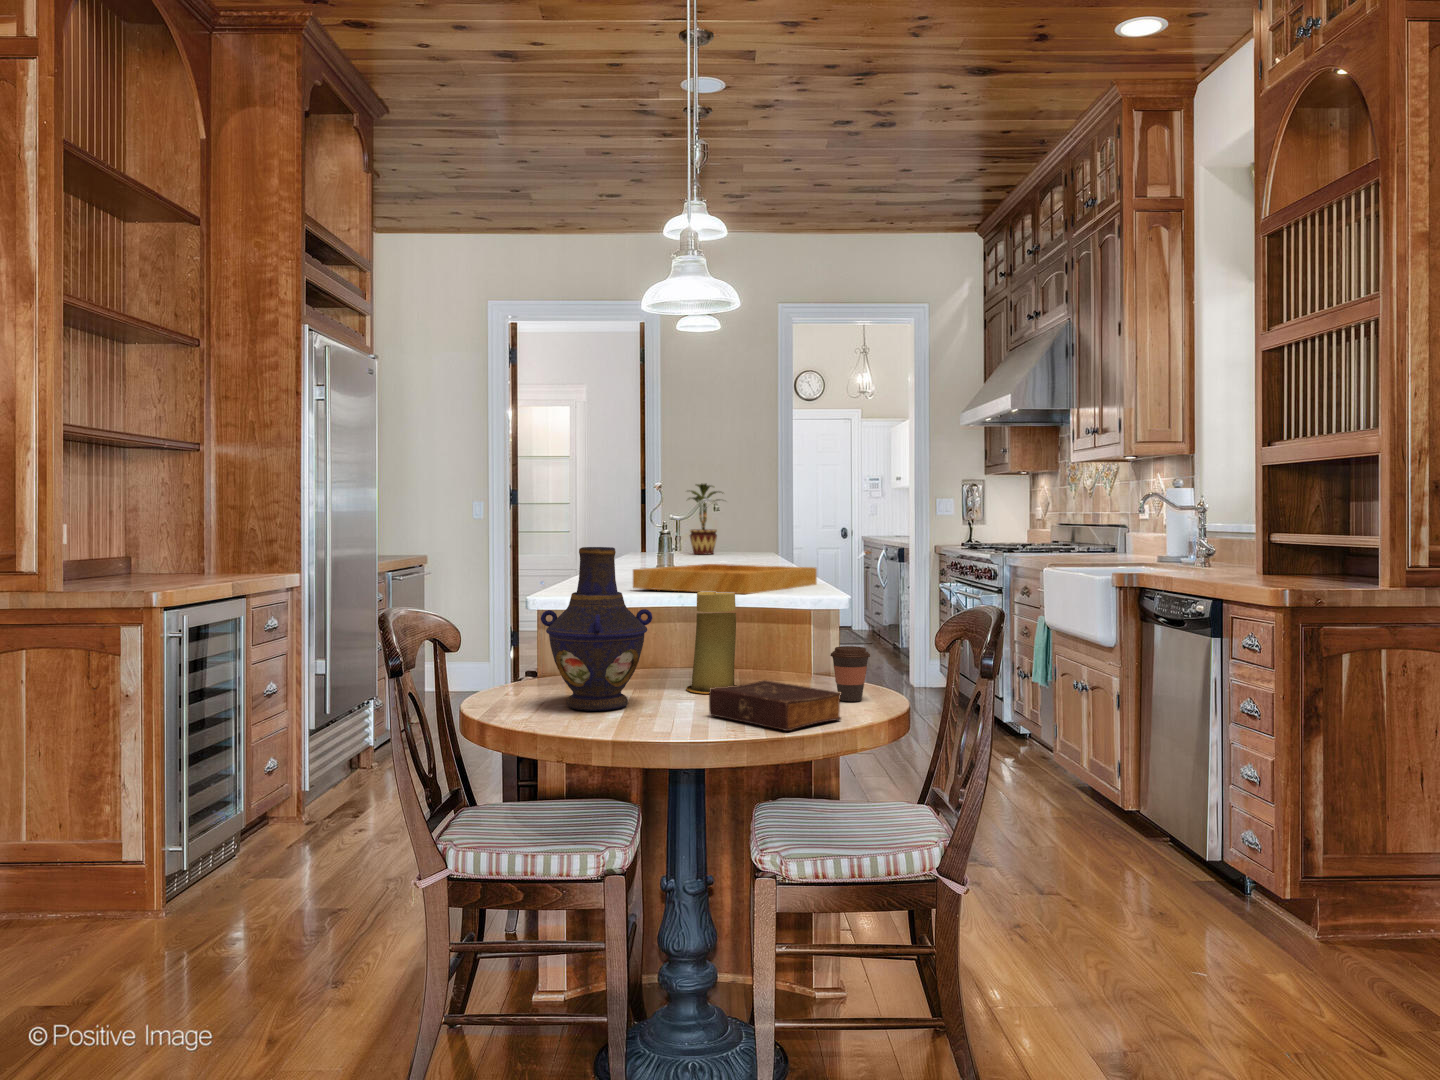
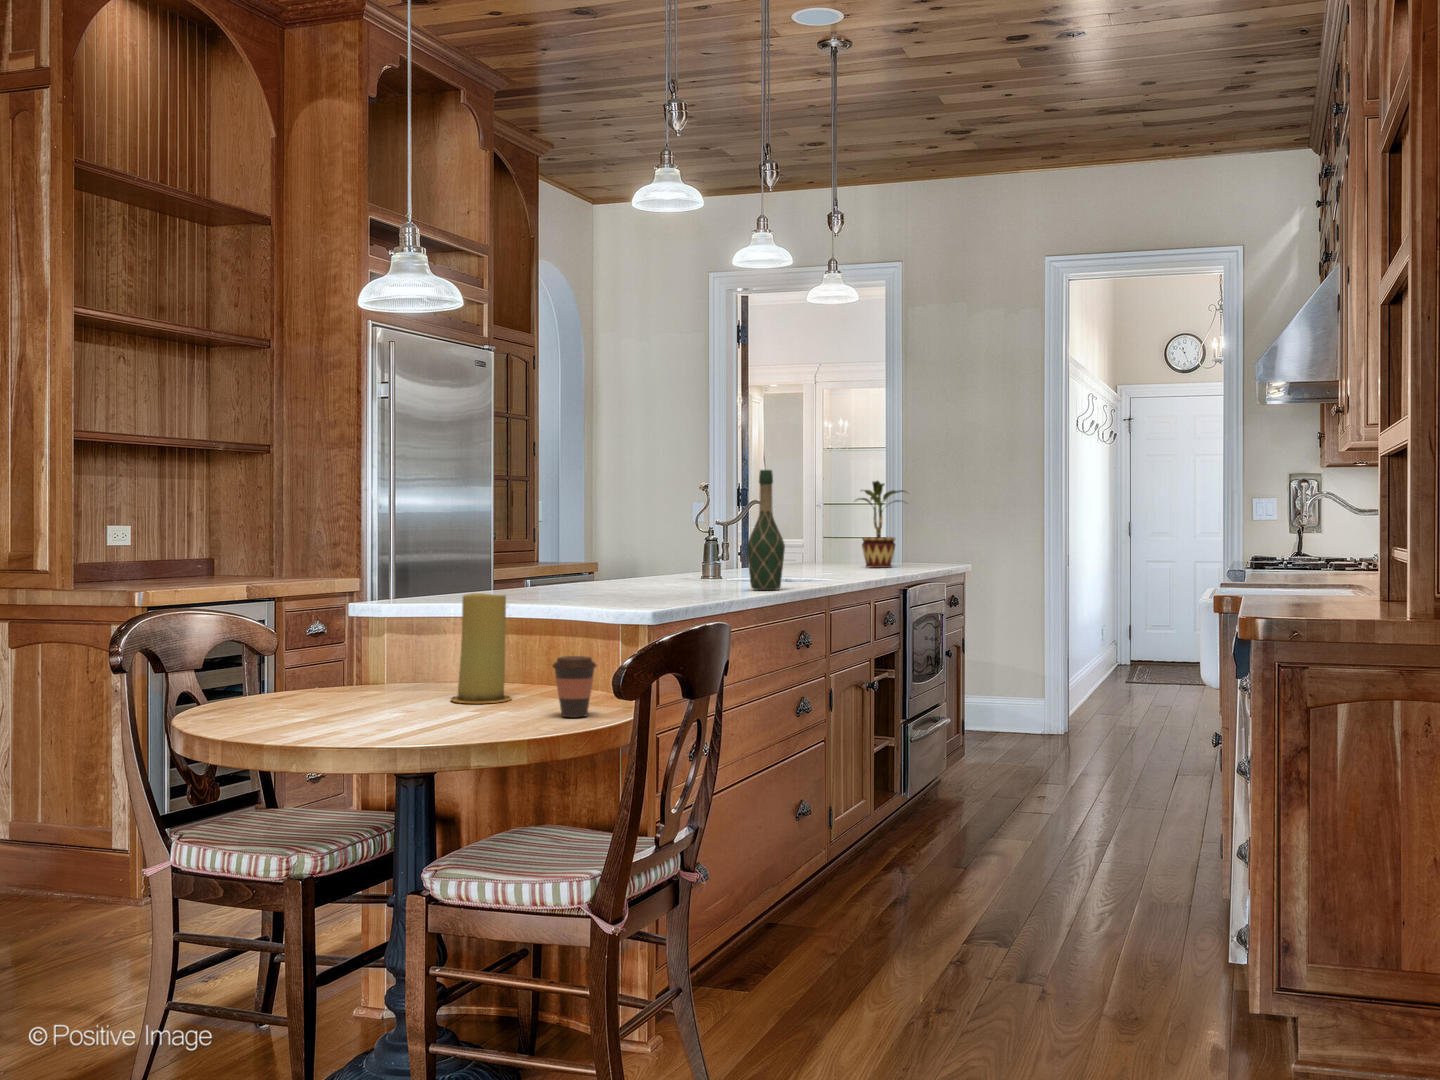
wine bottle: none [772,477,805,579] -> present [747,470,785,590]
vase: present [541,547,652,711] -> none [272,542,381,710]
tray: present [633,564,817,594] -> none [542,571,748,602]
book: present [709,680,841,731] -> none [389,688,496,736]

